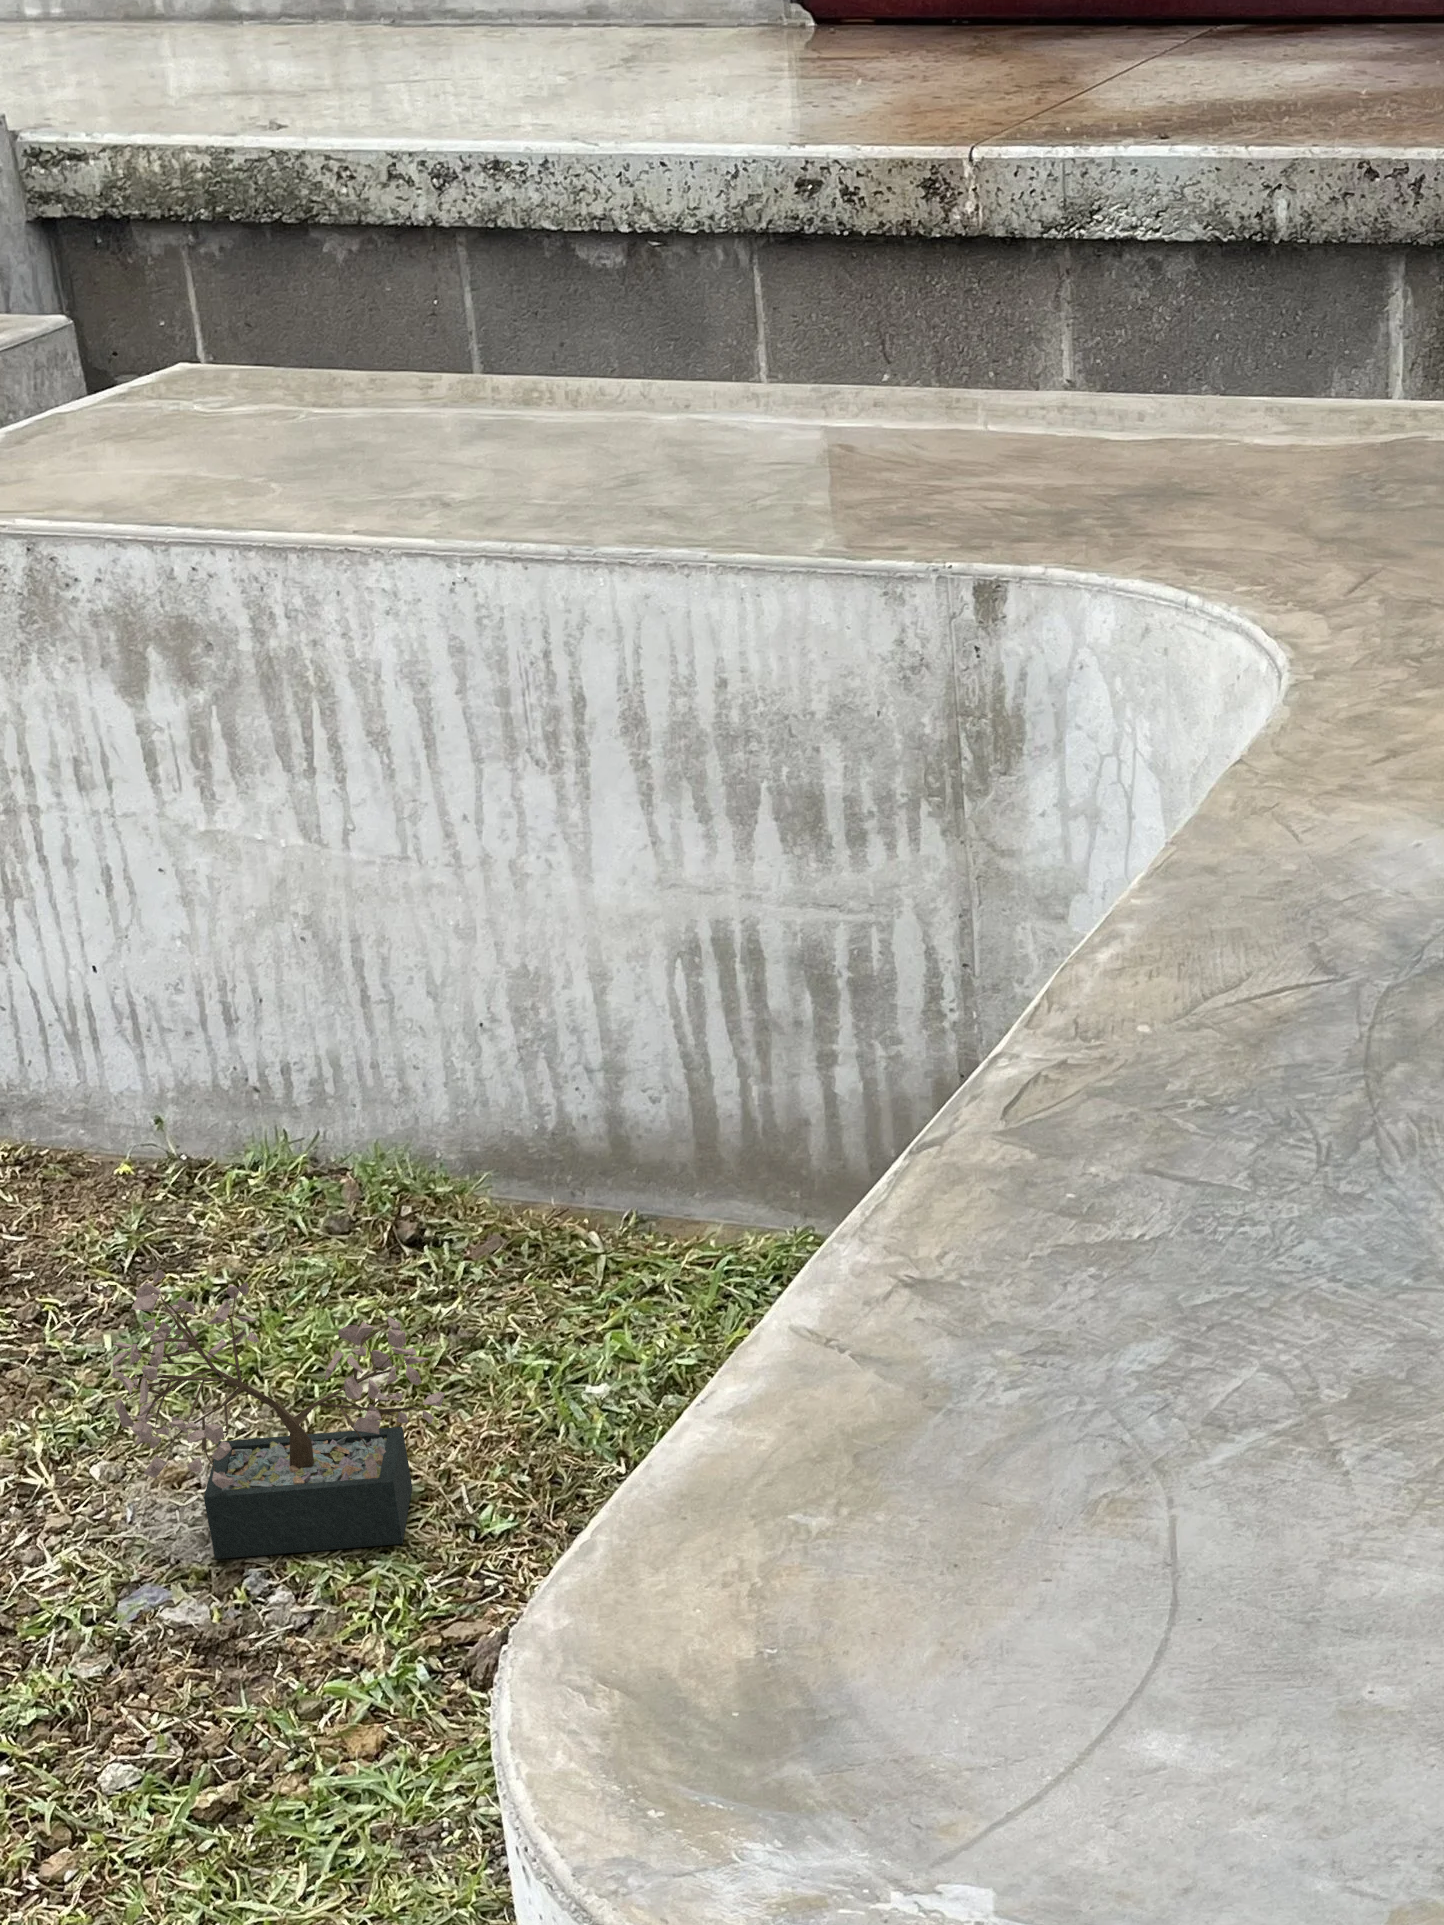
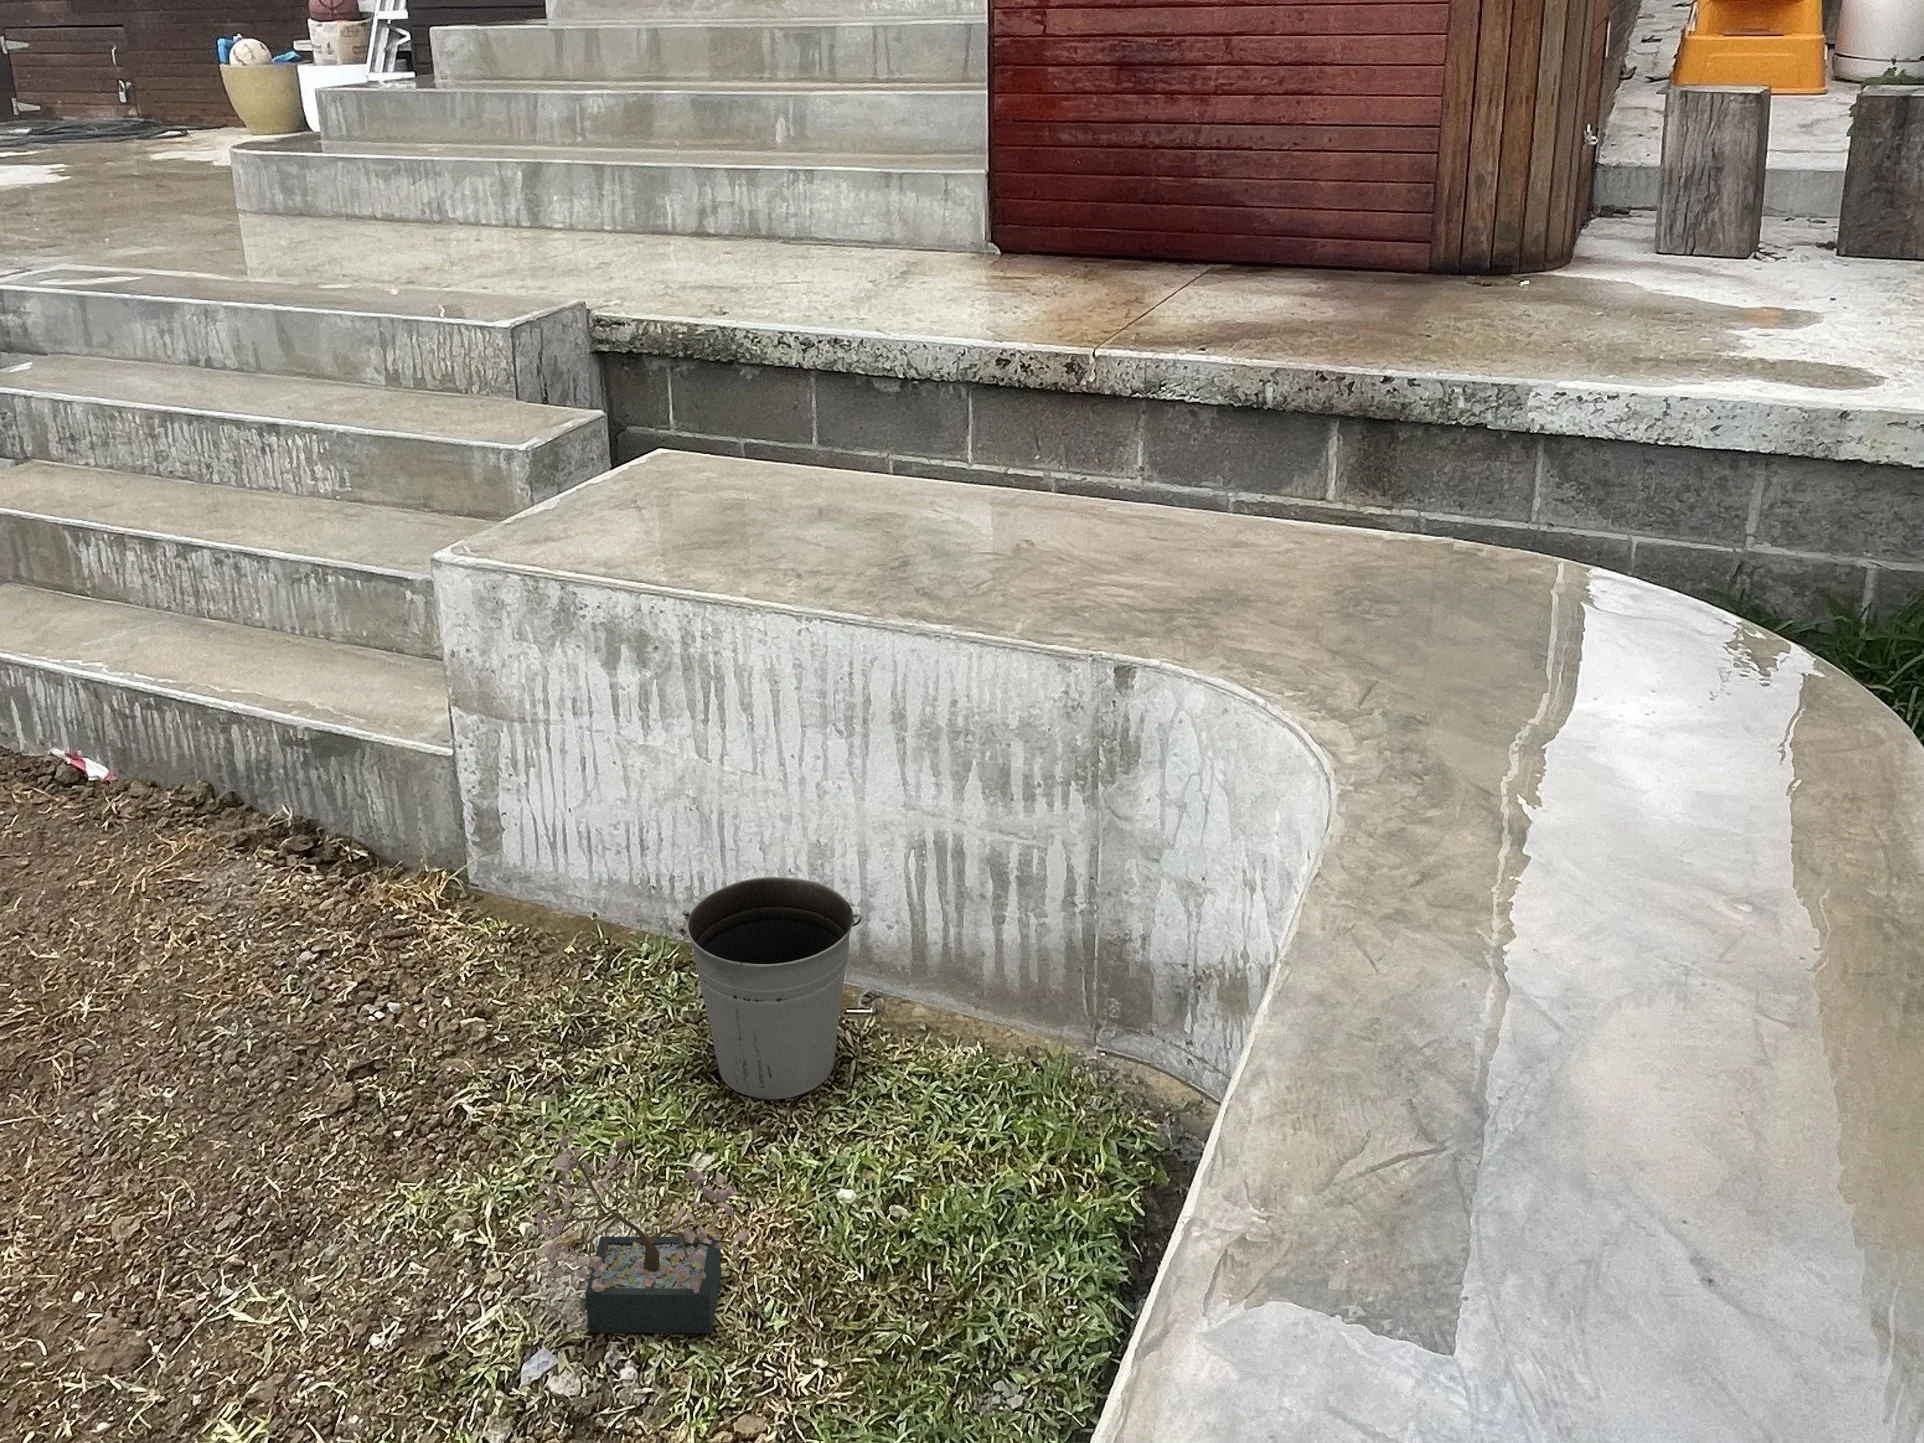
bucket: none [300,972,596,1305] -> present [682,877,862,1099]

